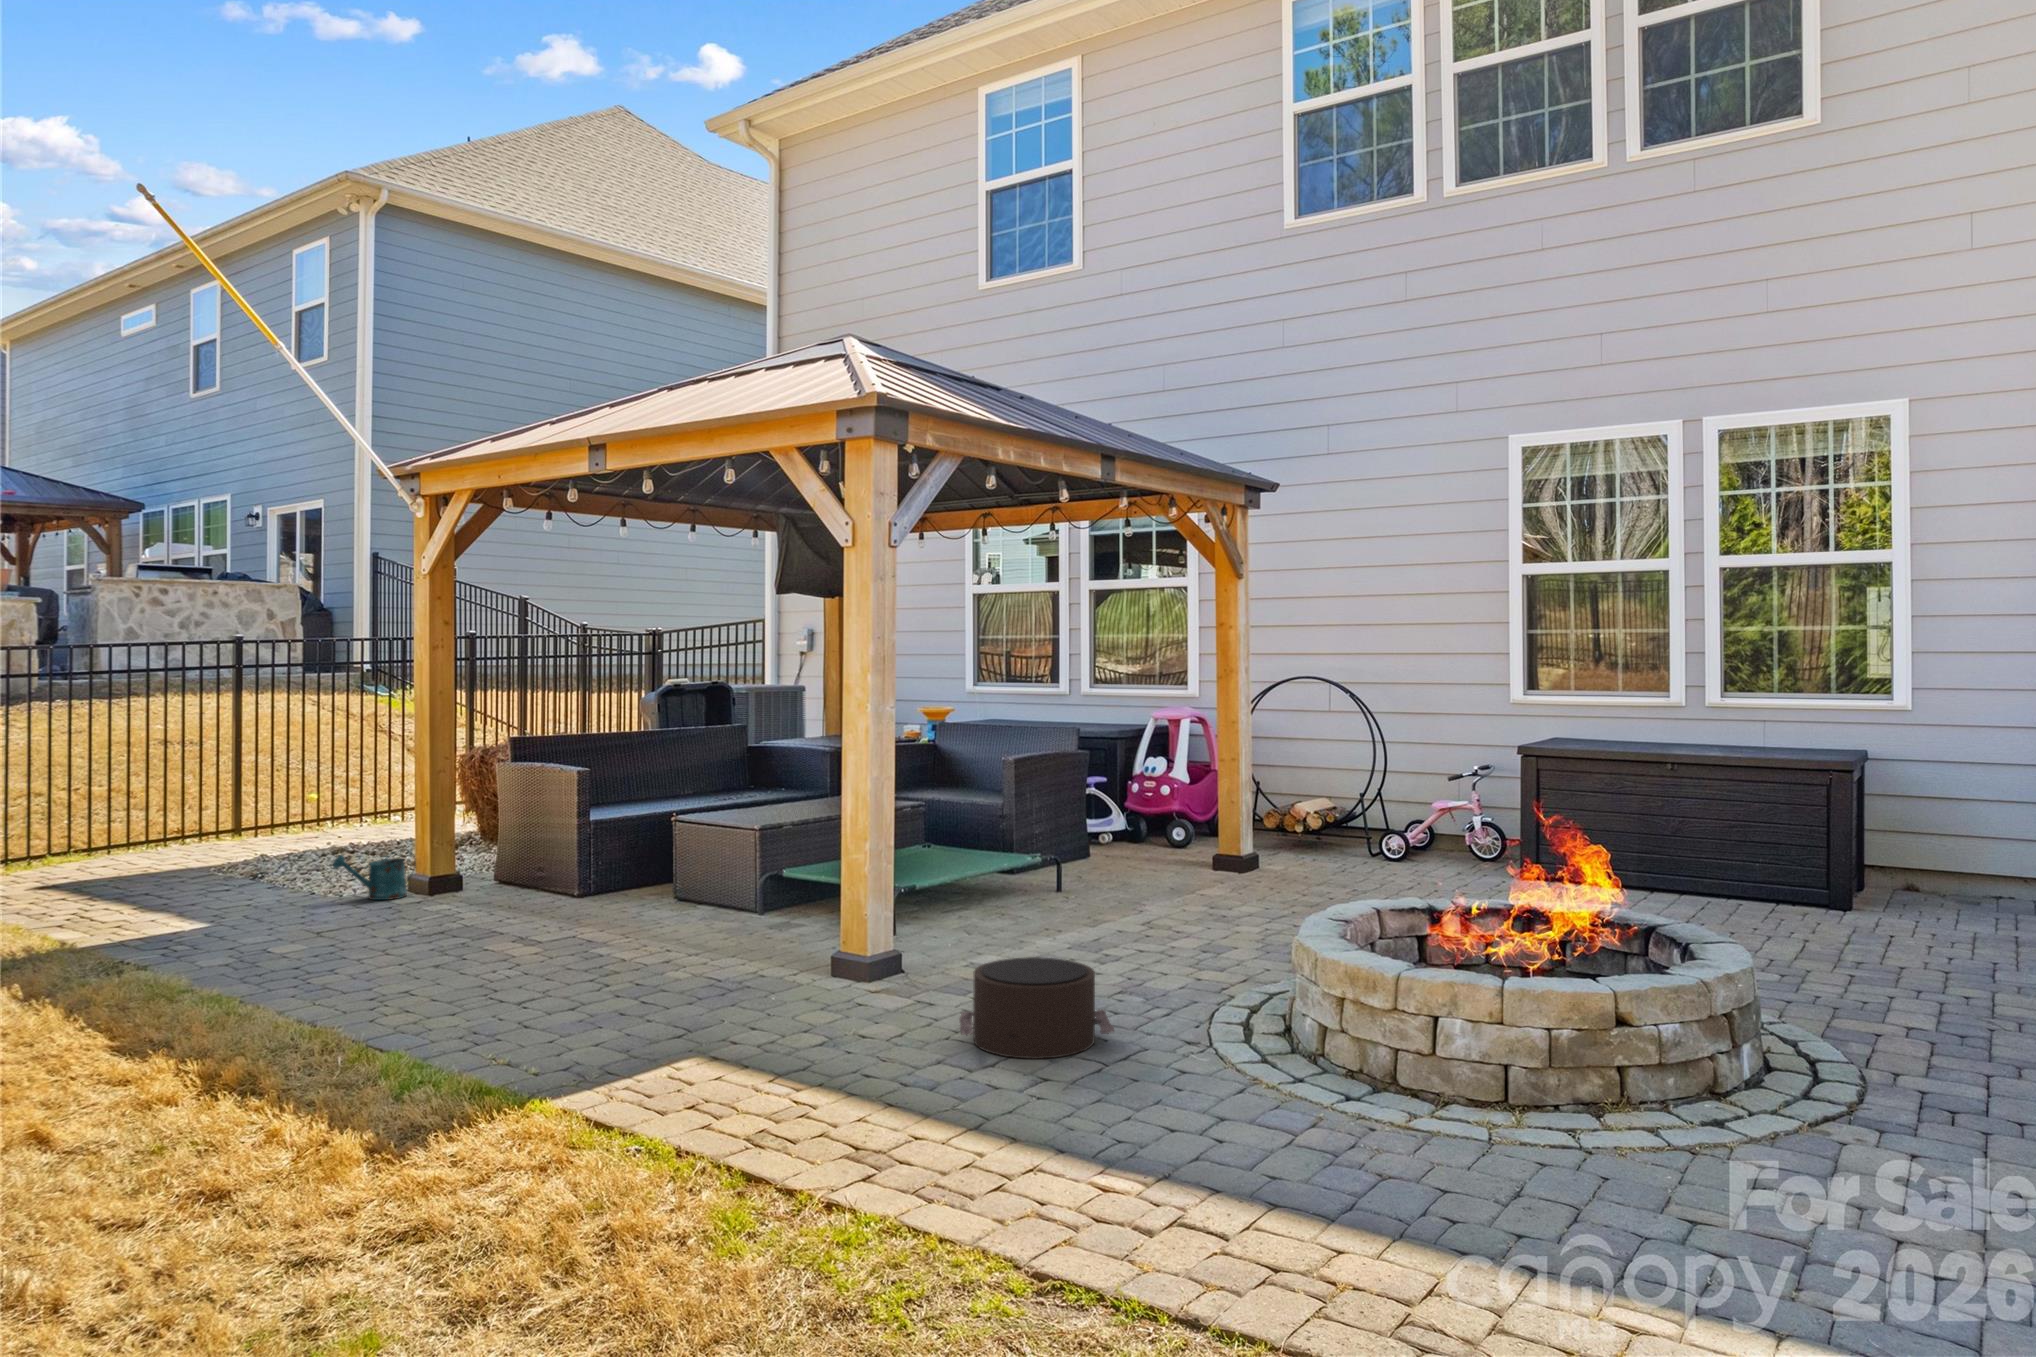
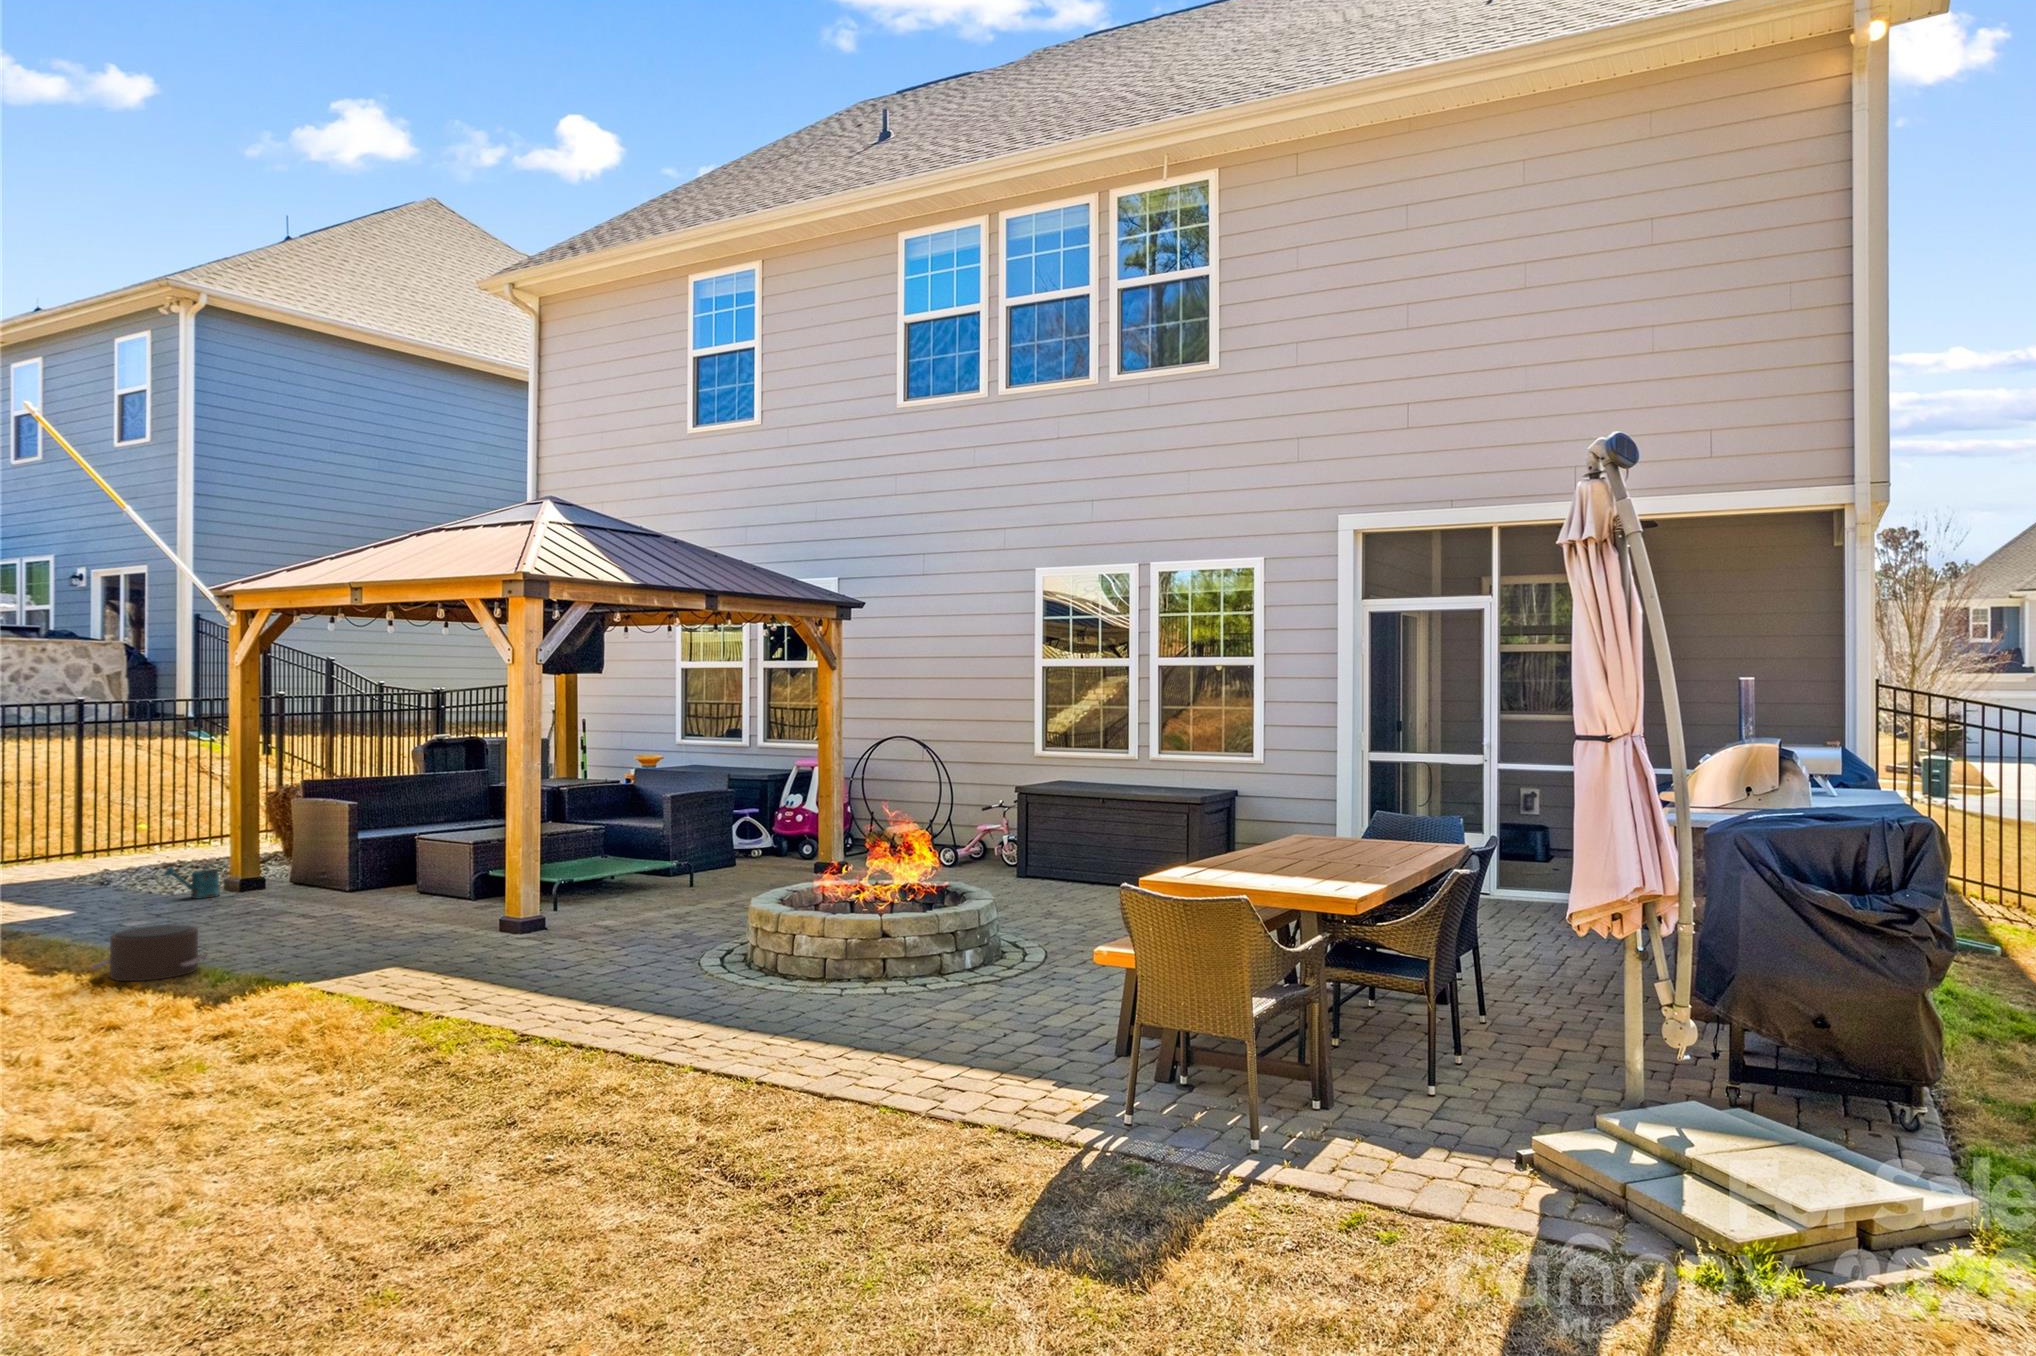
pouf: present [959,957,1114,1059] -> present [91,925,208,981]

